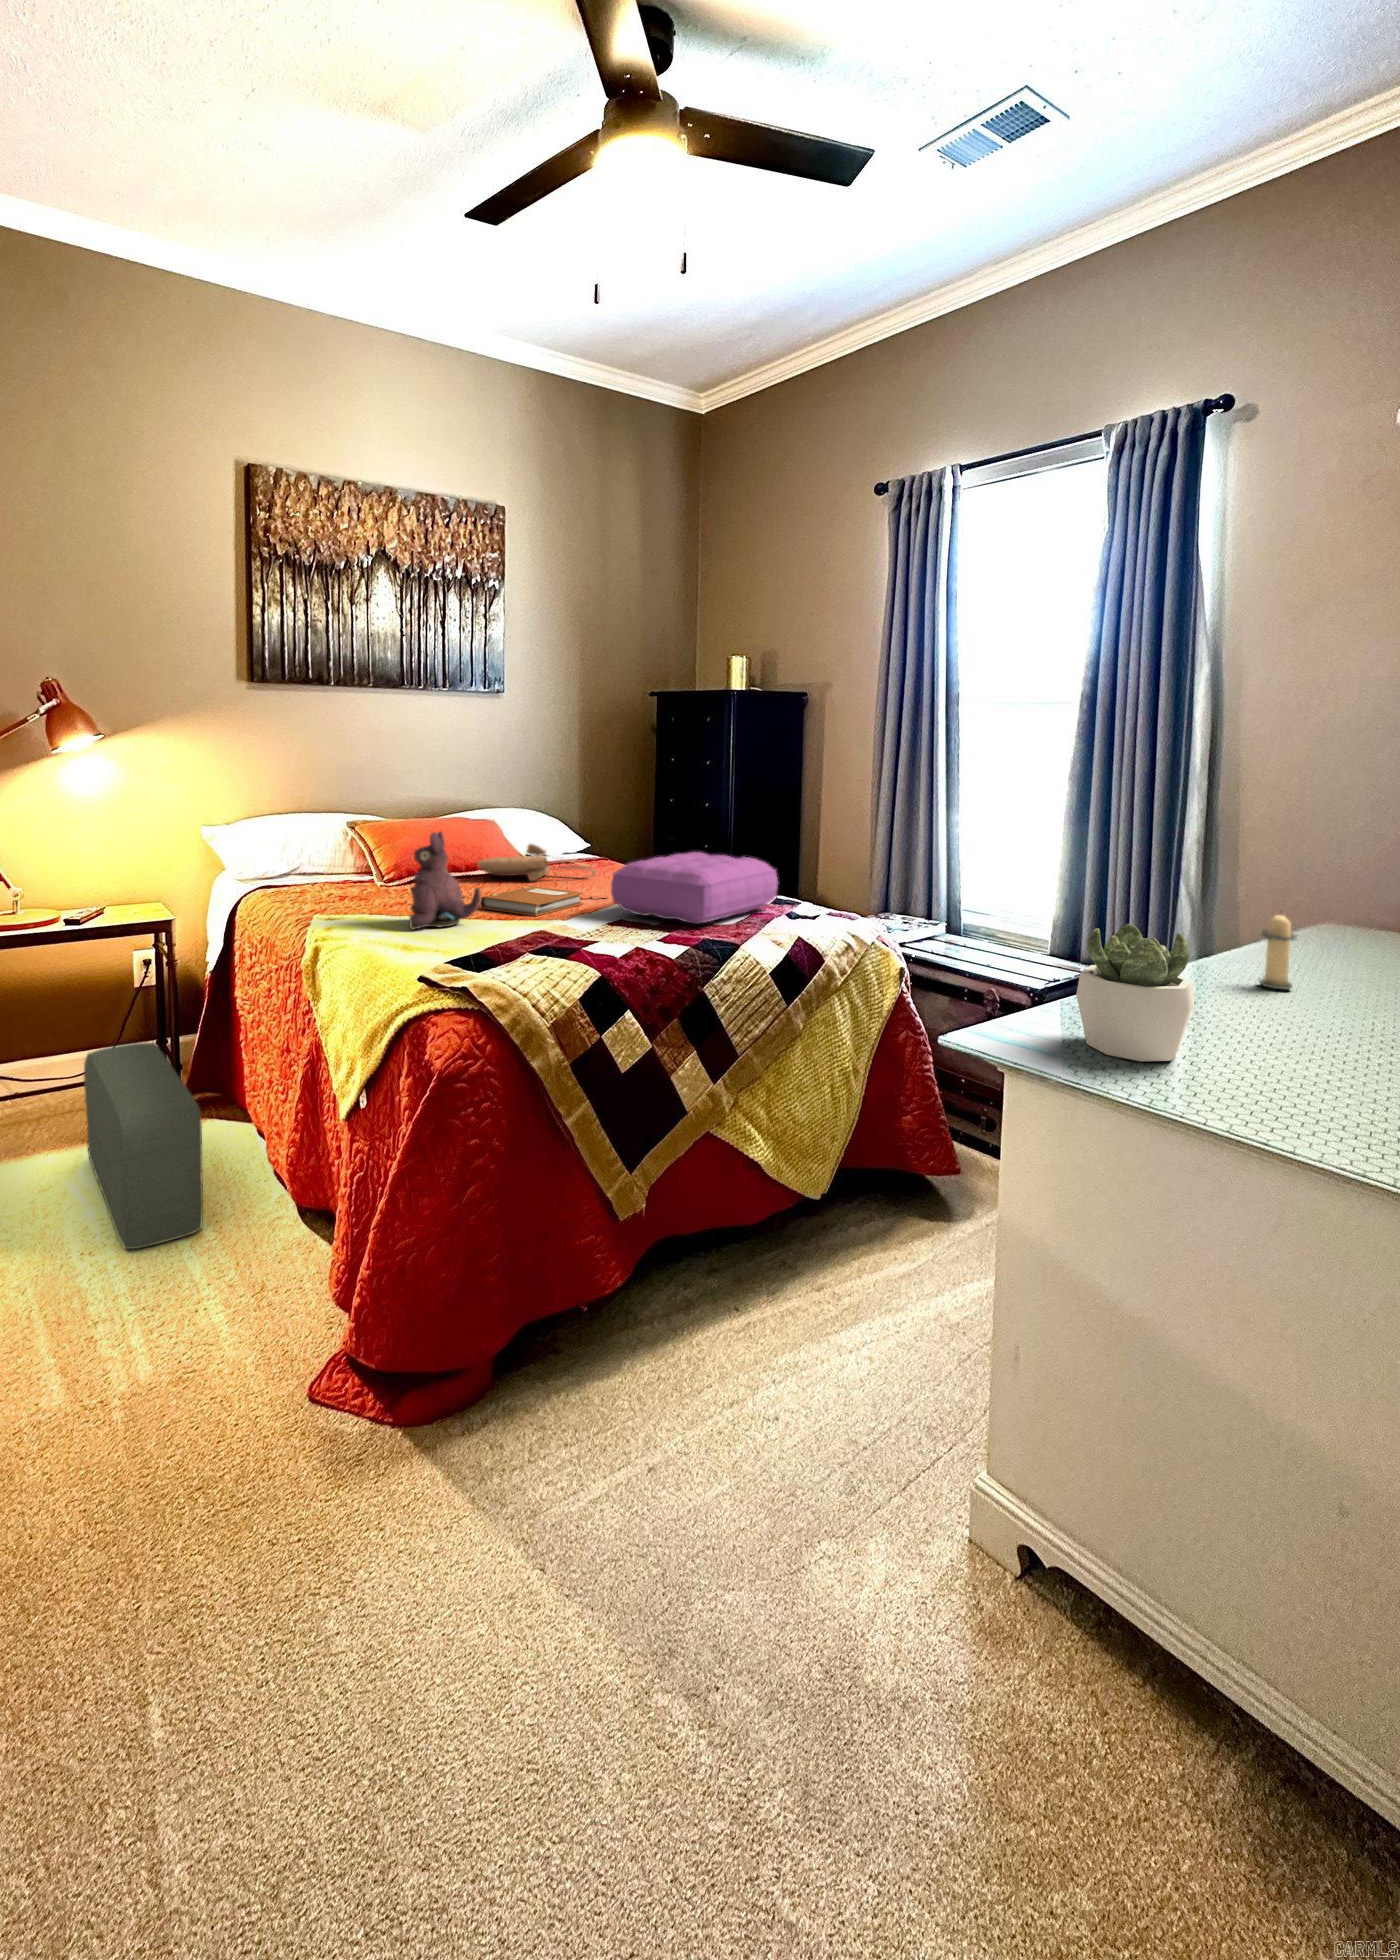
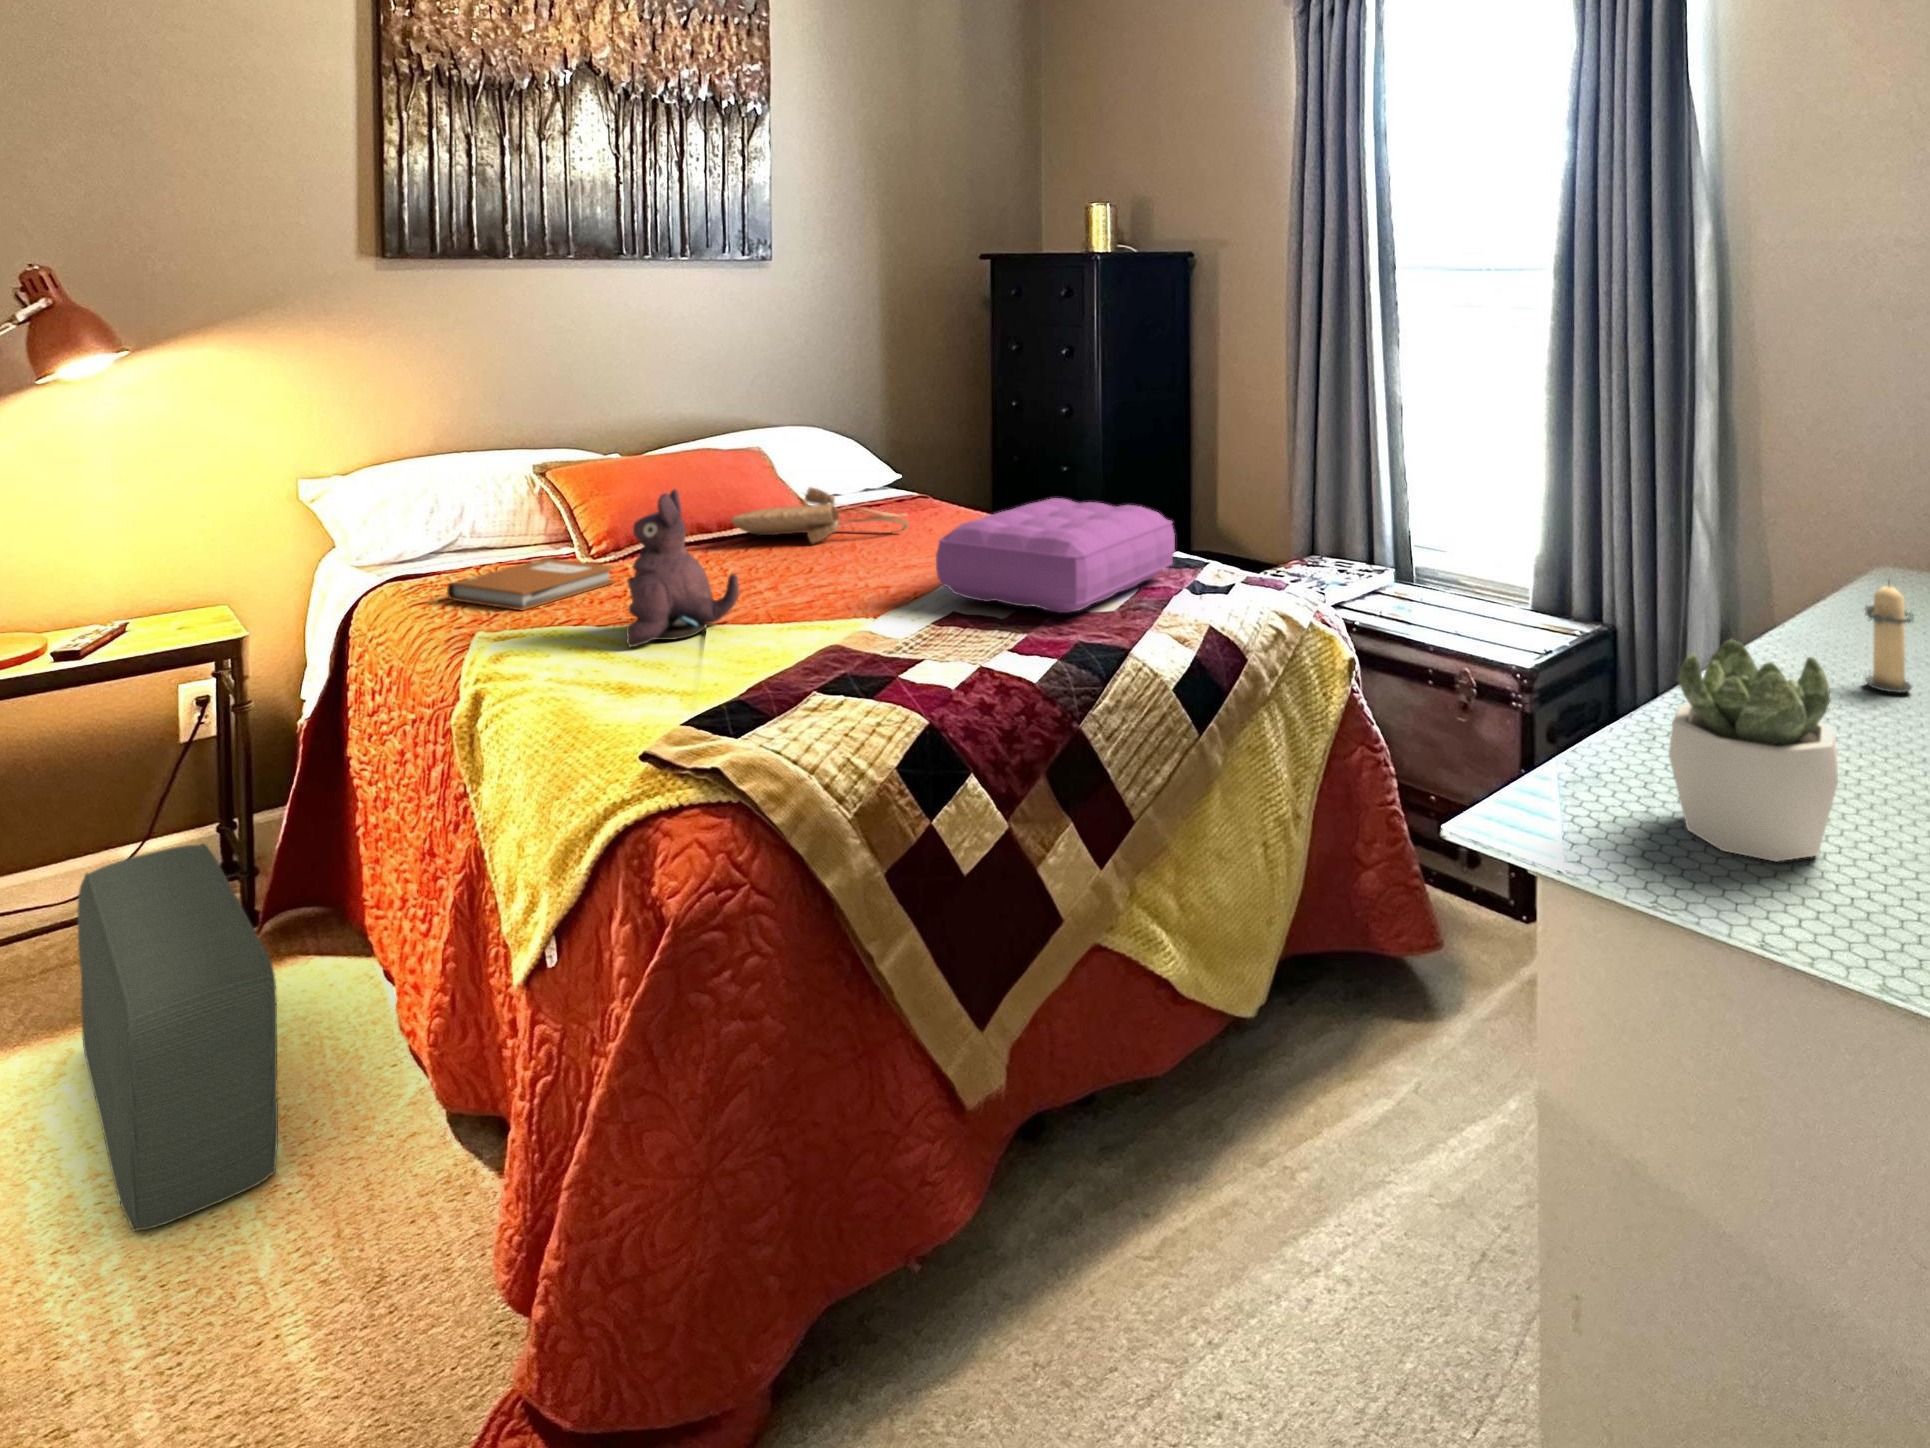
notebook: present [480,886,583,916] -> present [447,558,614,611]

